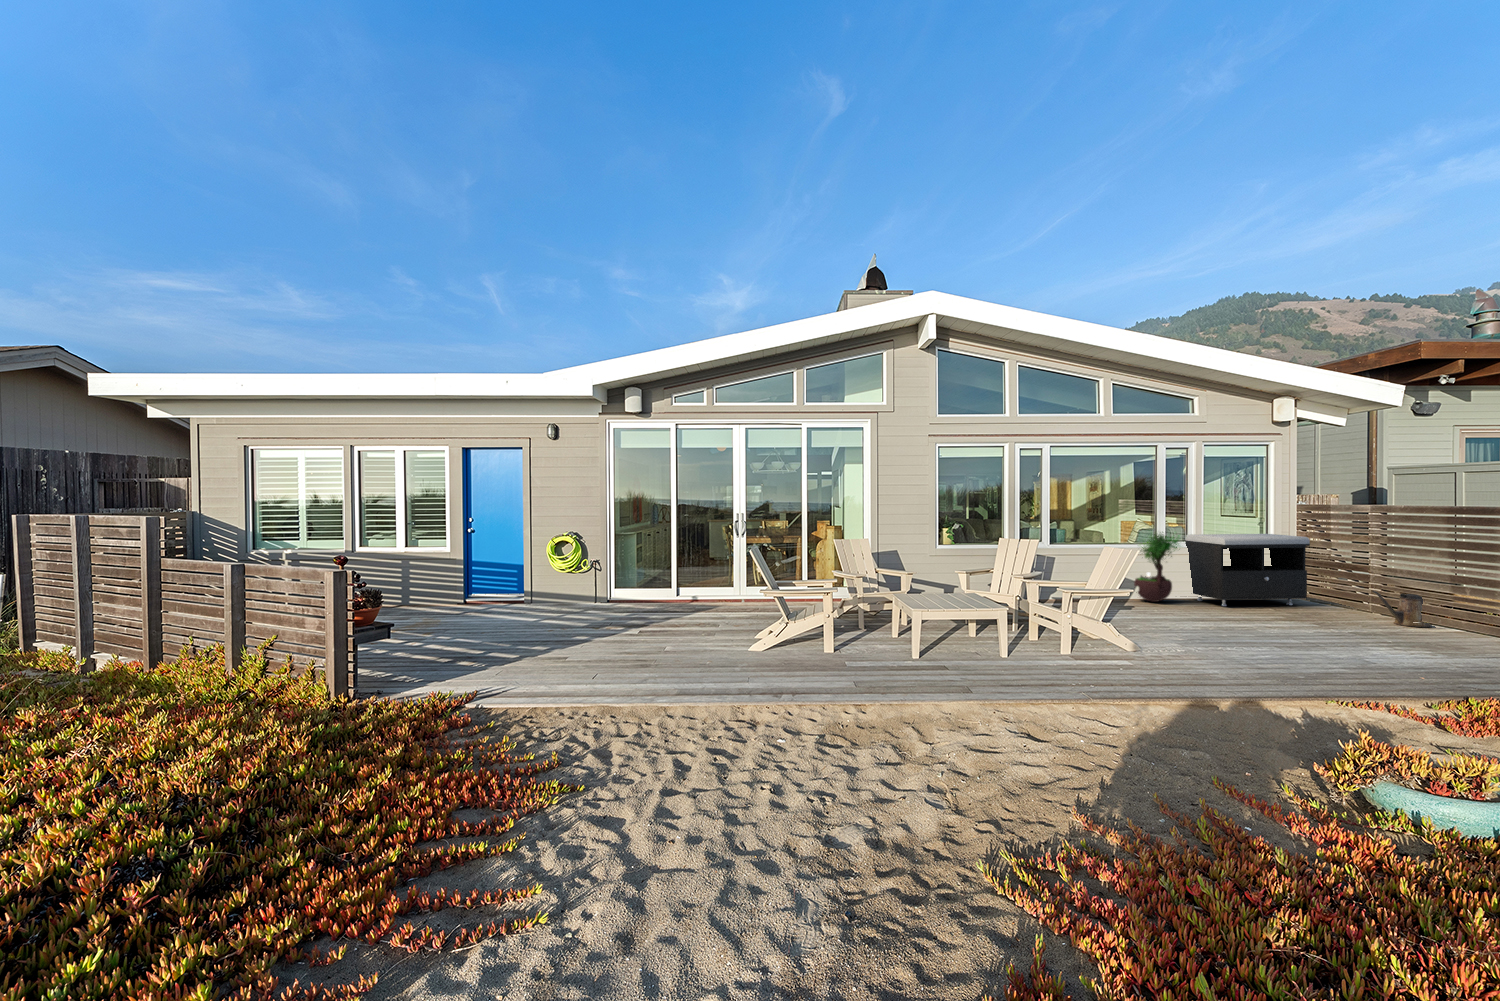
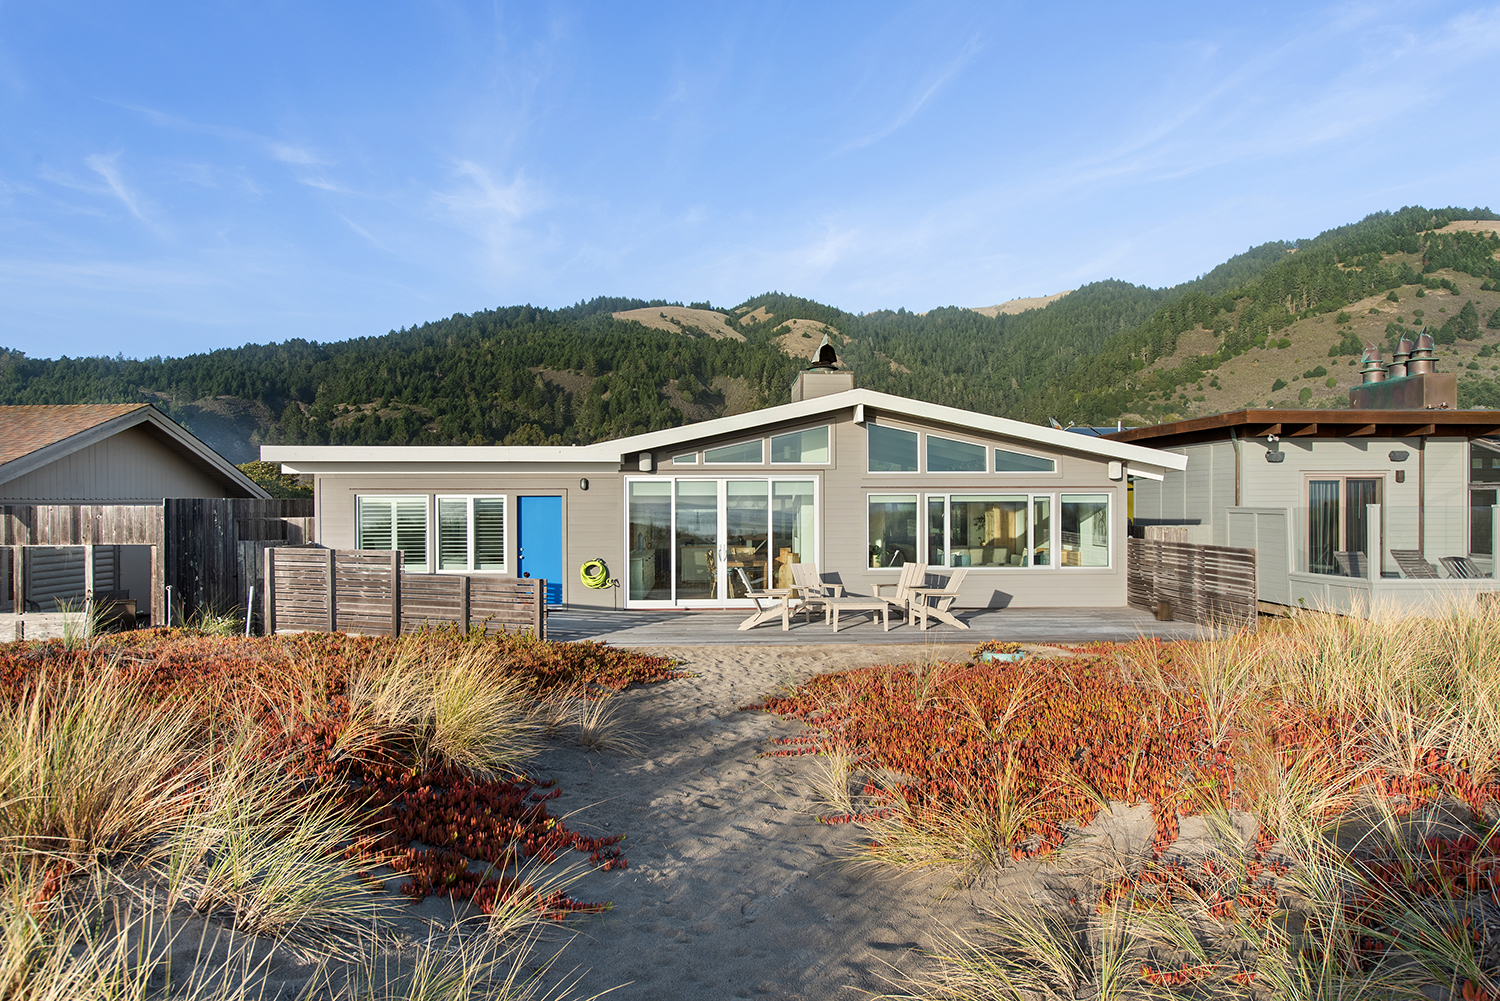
potted tree: present [1134,534,1179,602] -> none [1006,554,1038,608]
storage bench: present [1185,534,1310,606] -> none [1047,559,1123,611]

